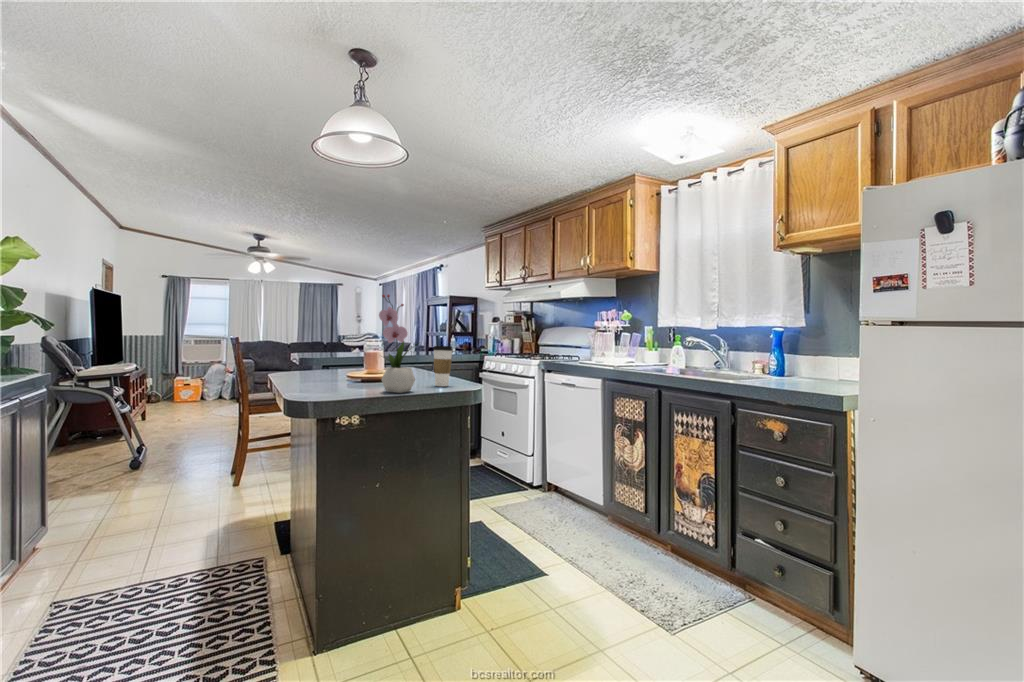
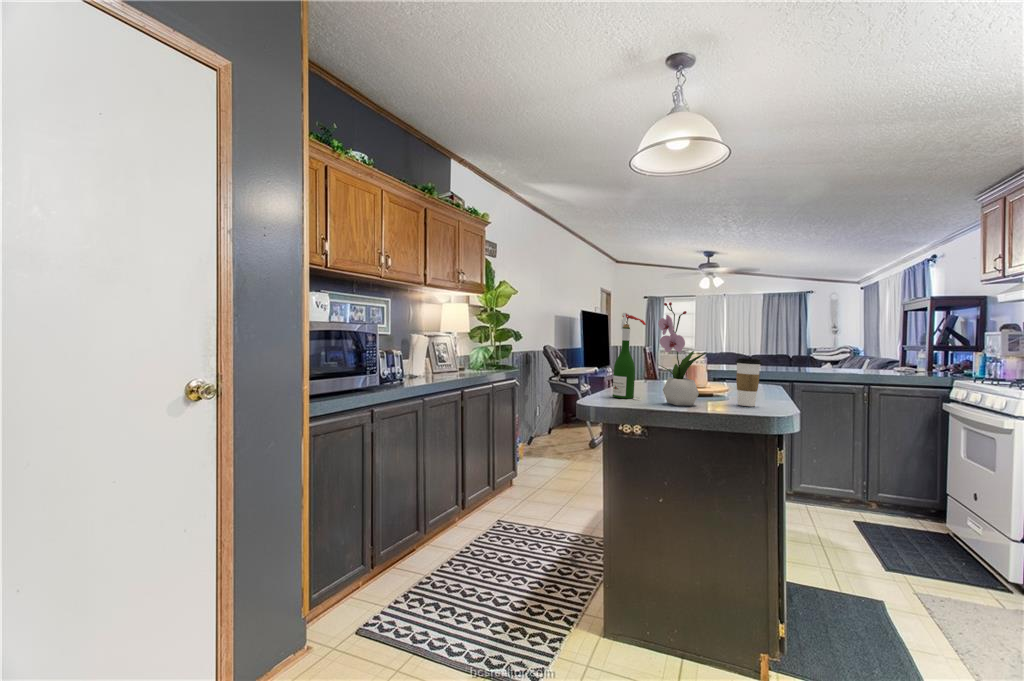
wine bottle: none [319,302,359,393] -> present [613,313,646,400]

